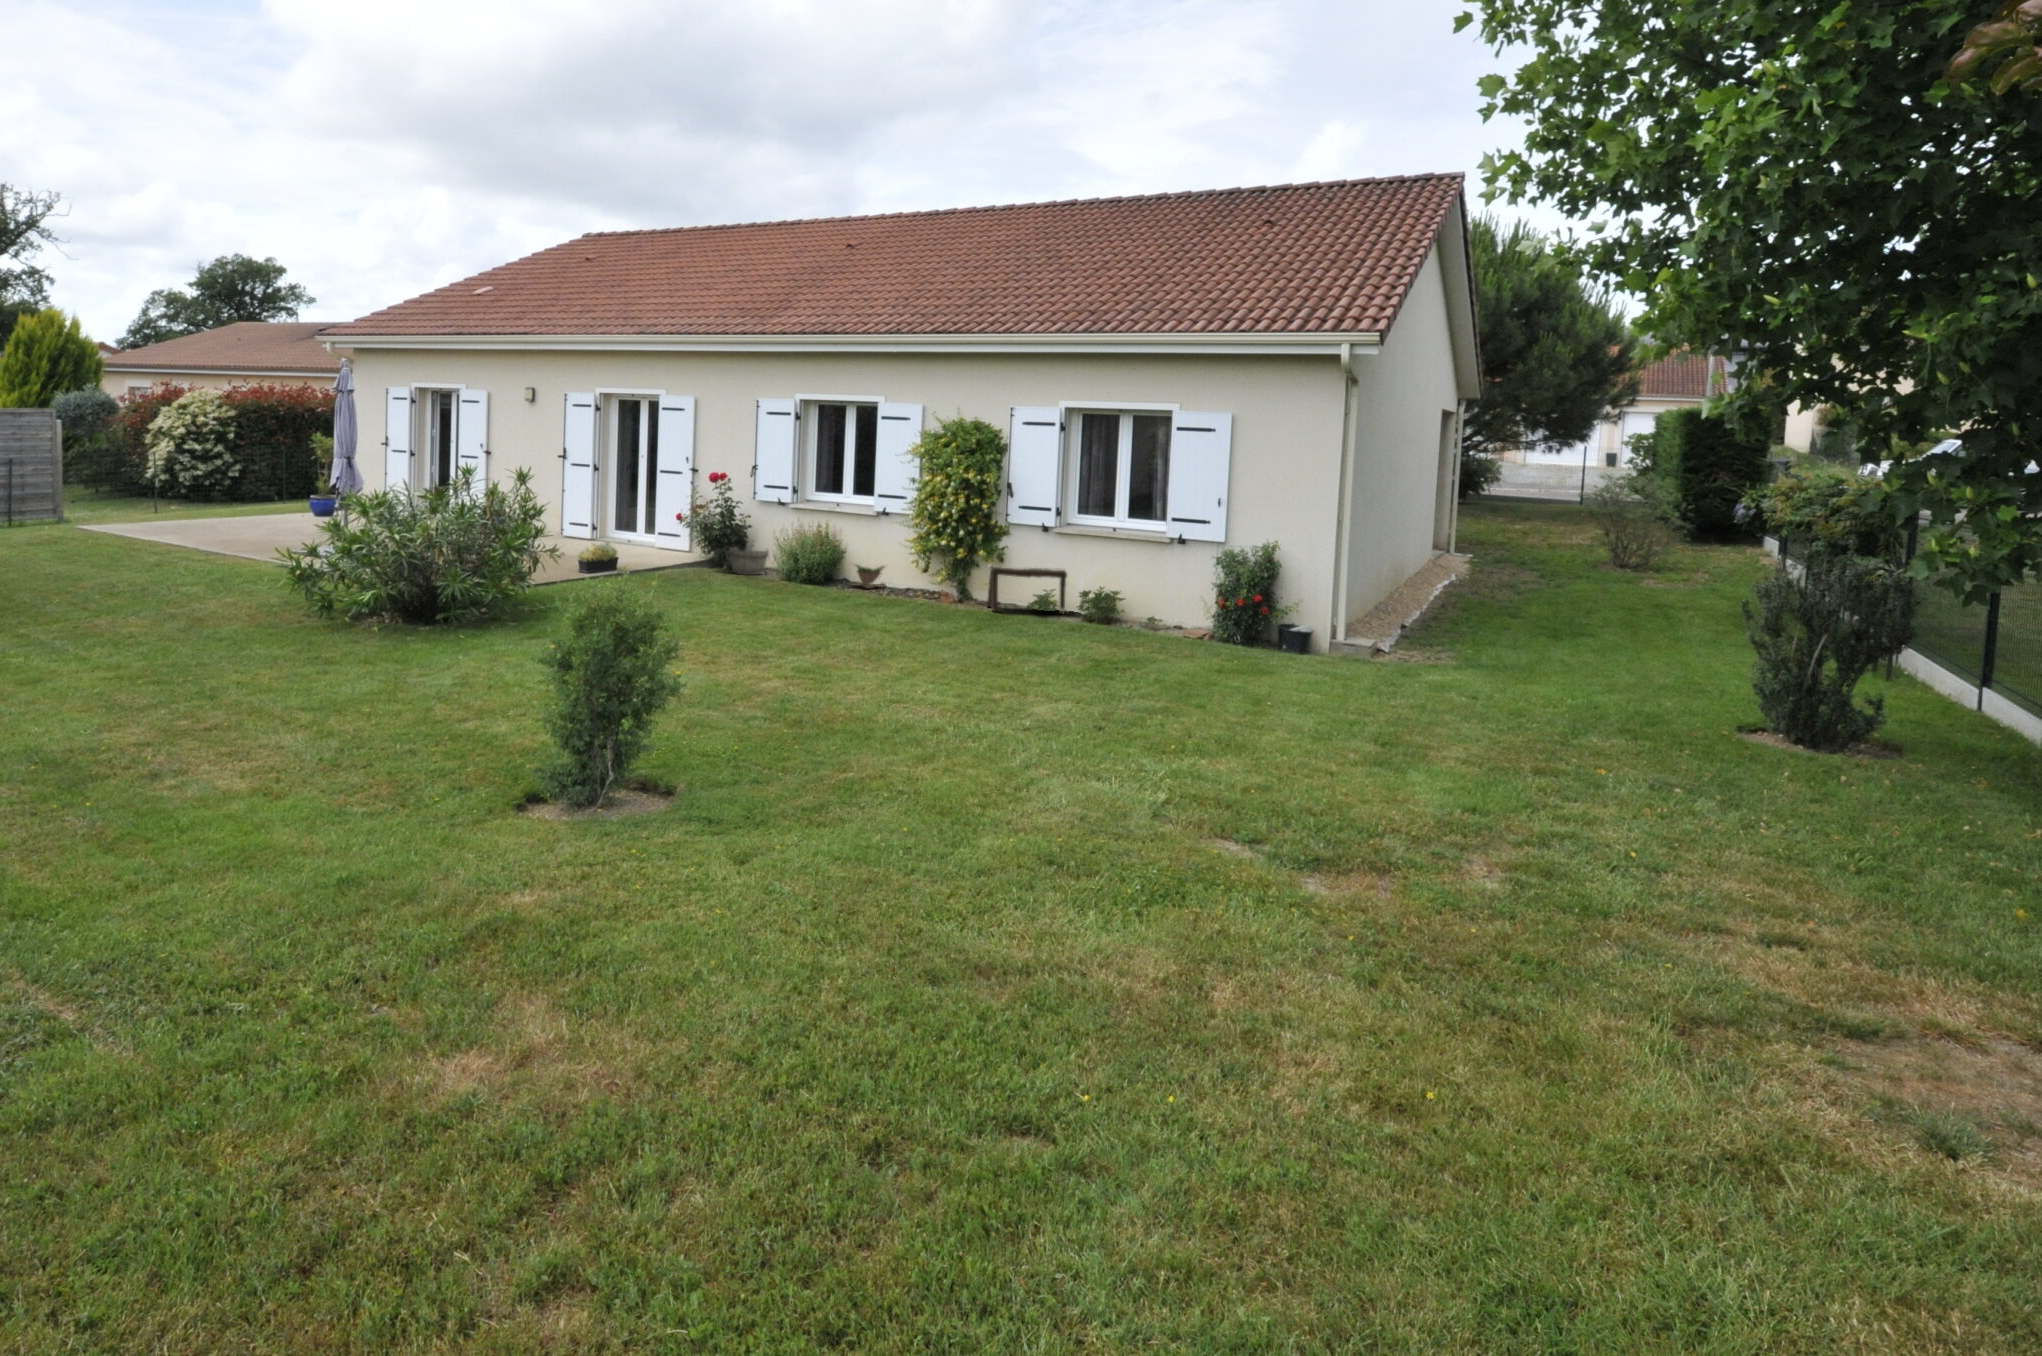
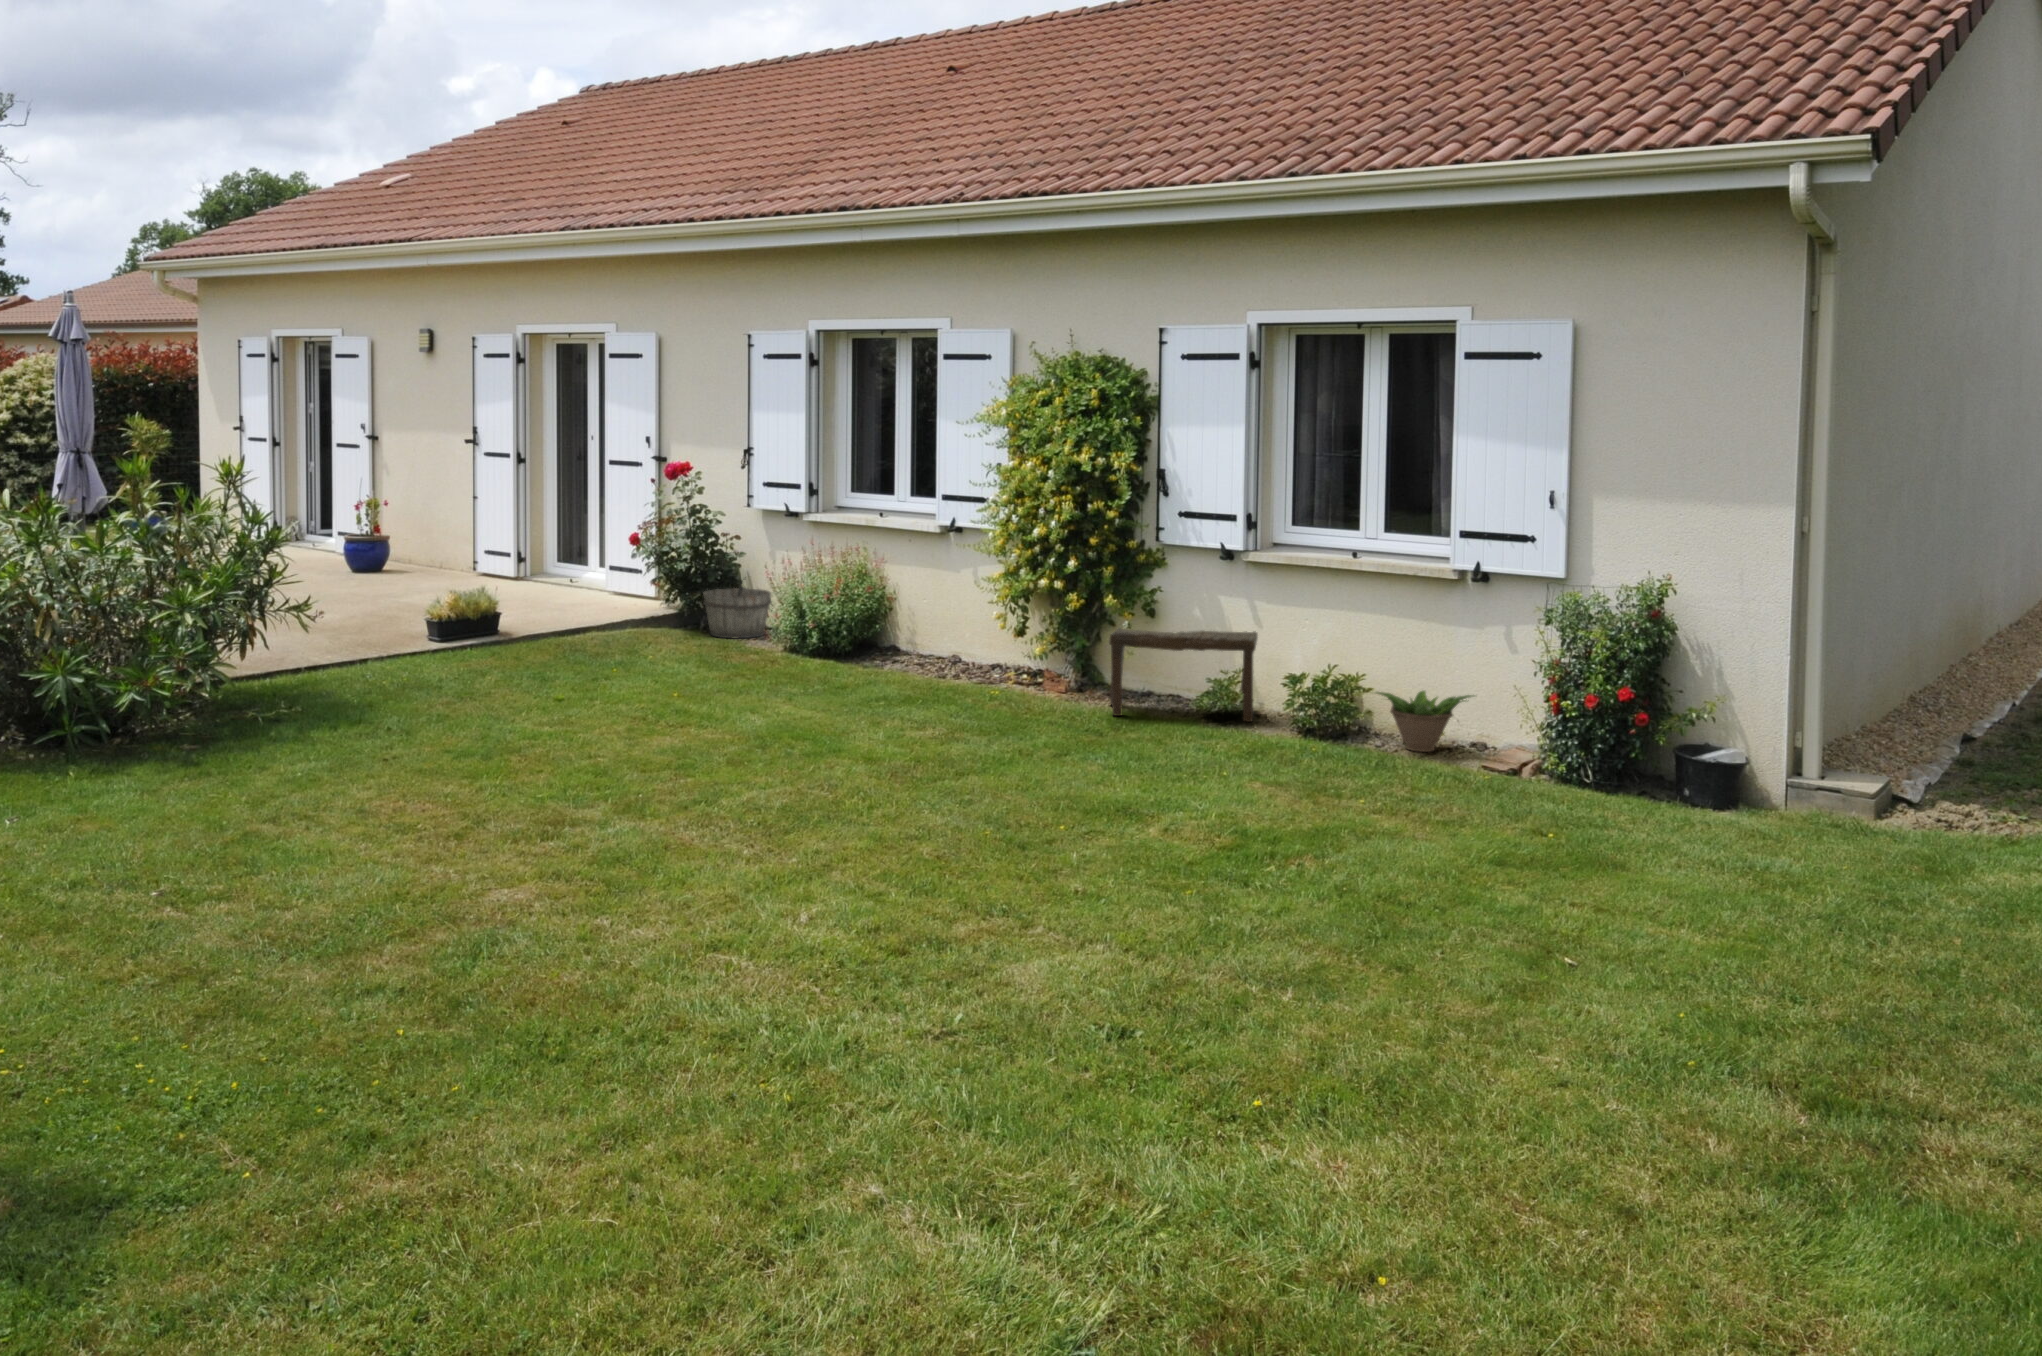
decorative plant: present [856,565,884,588] -> present [1376,691,1473,752]

